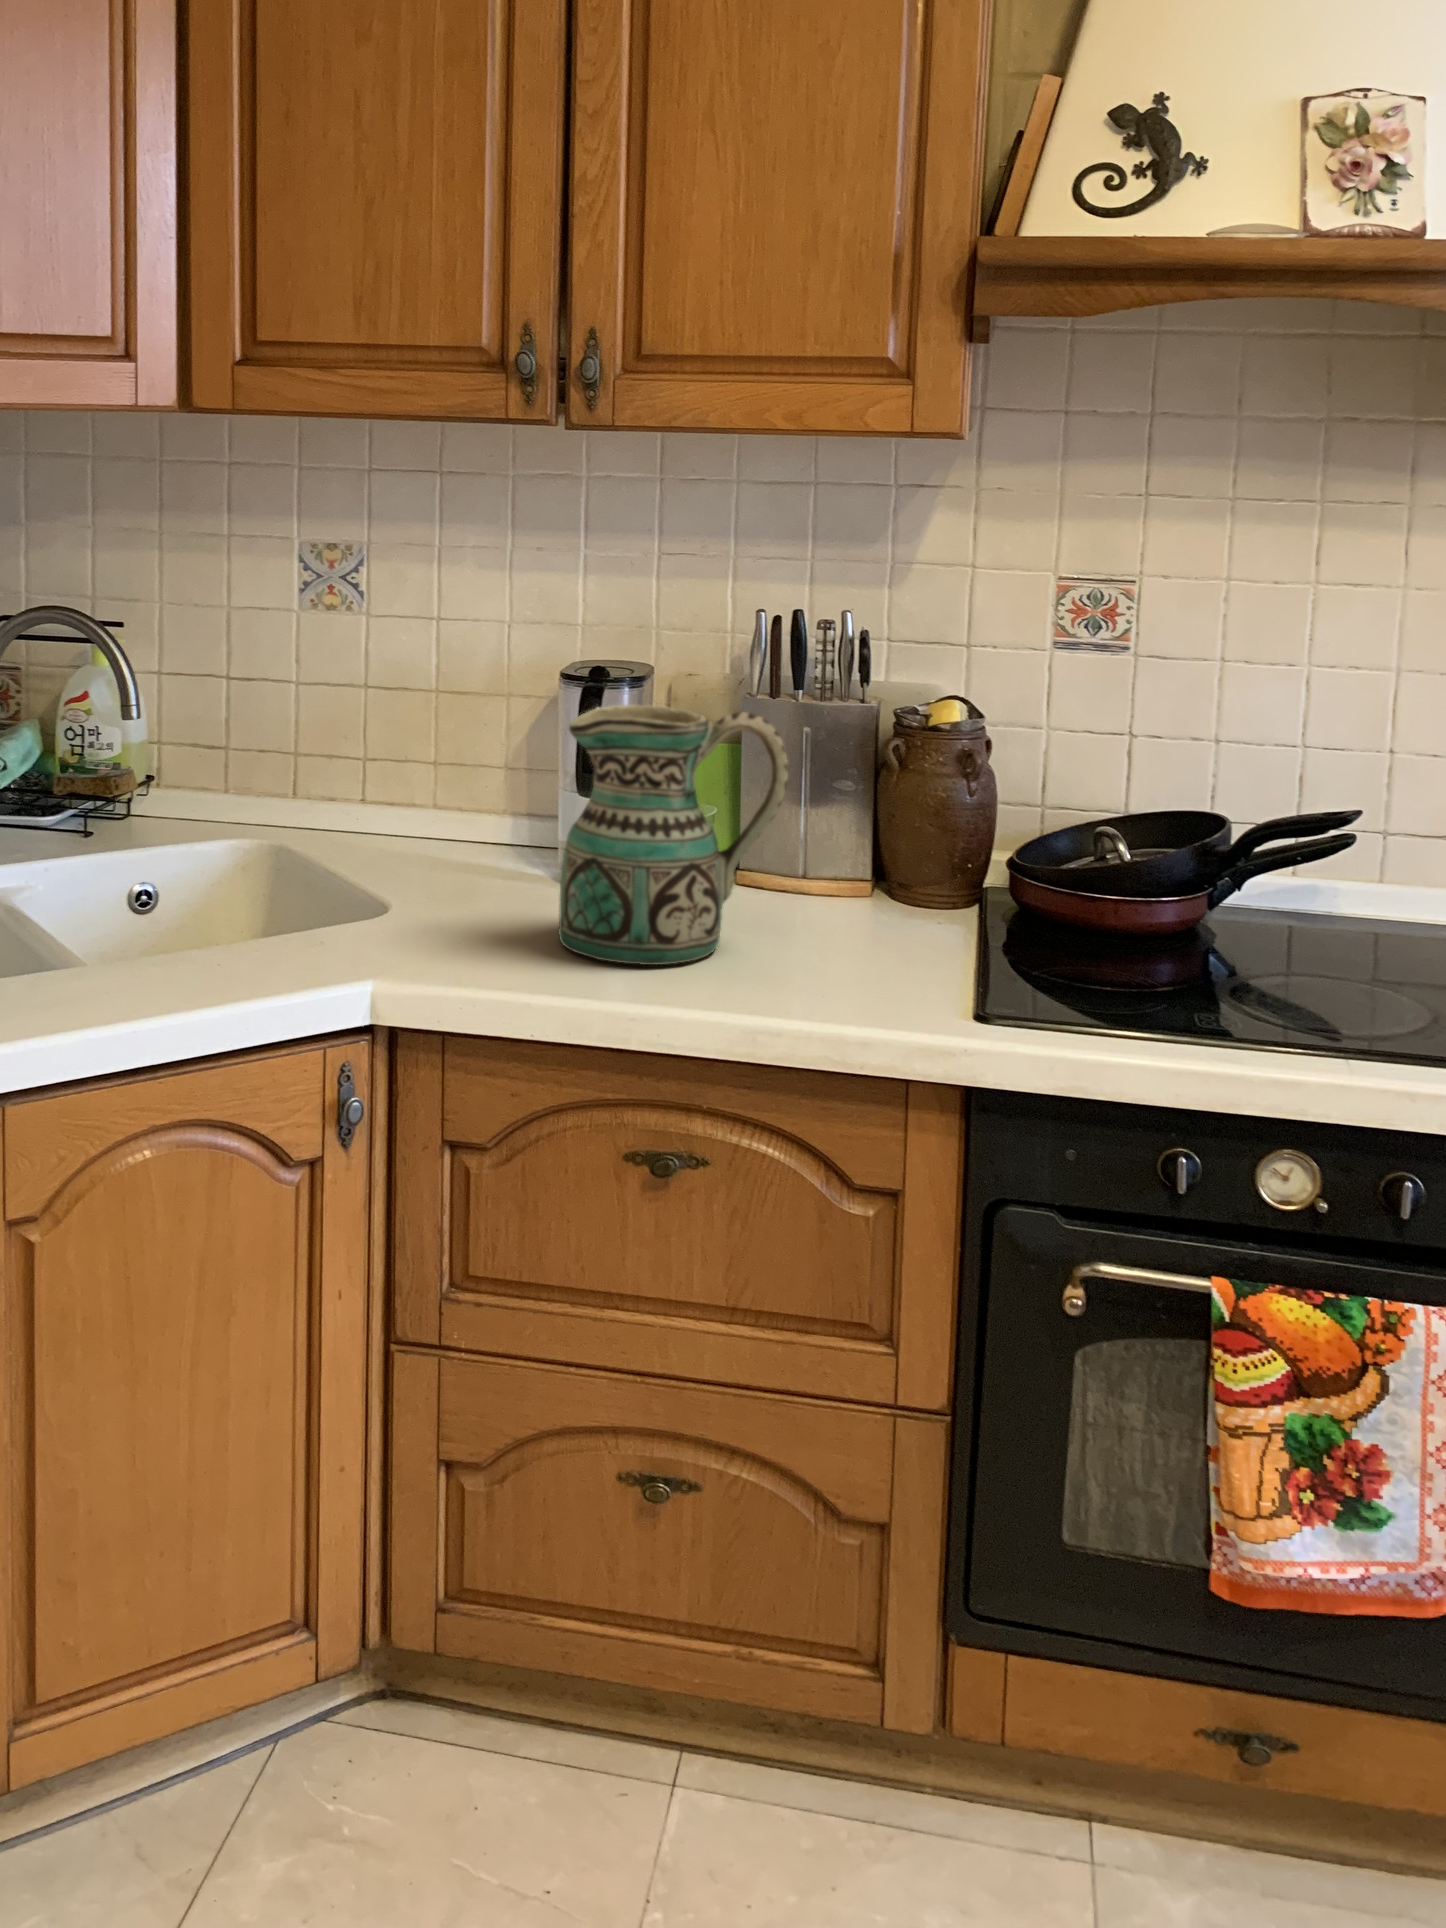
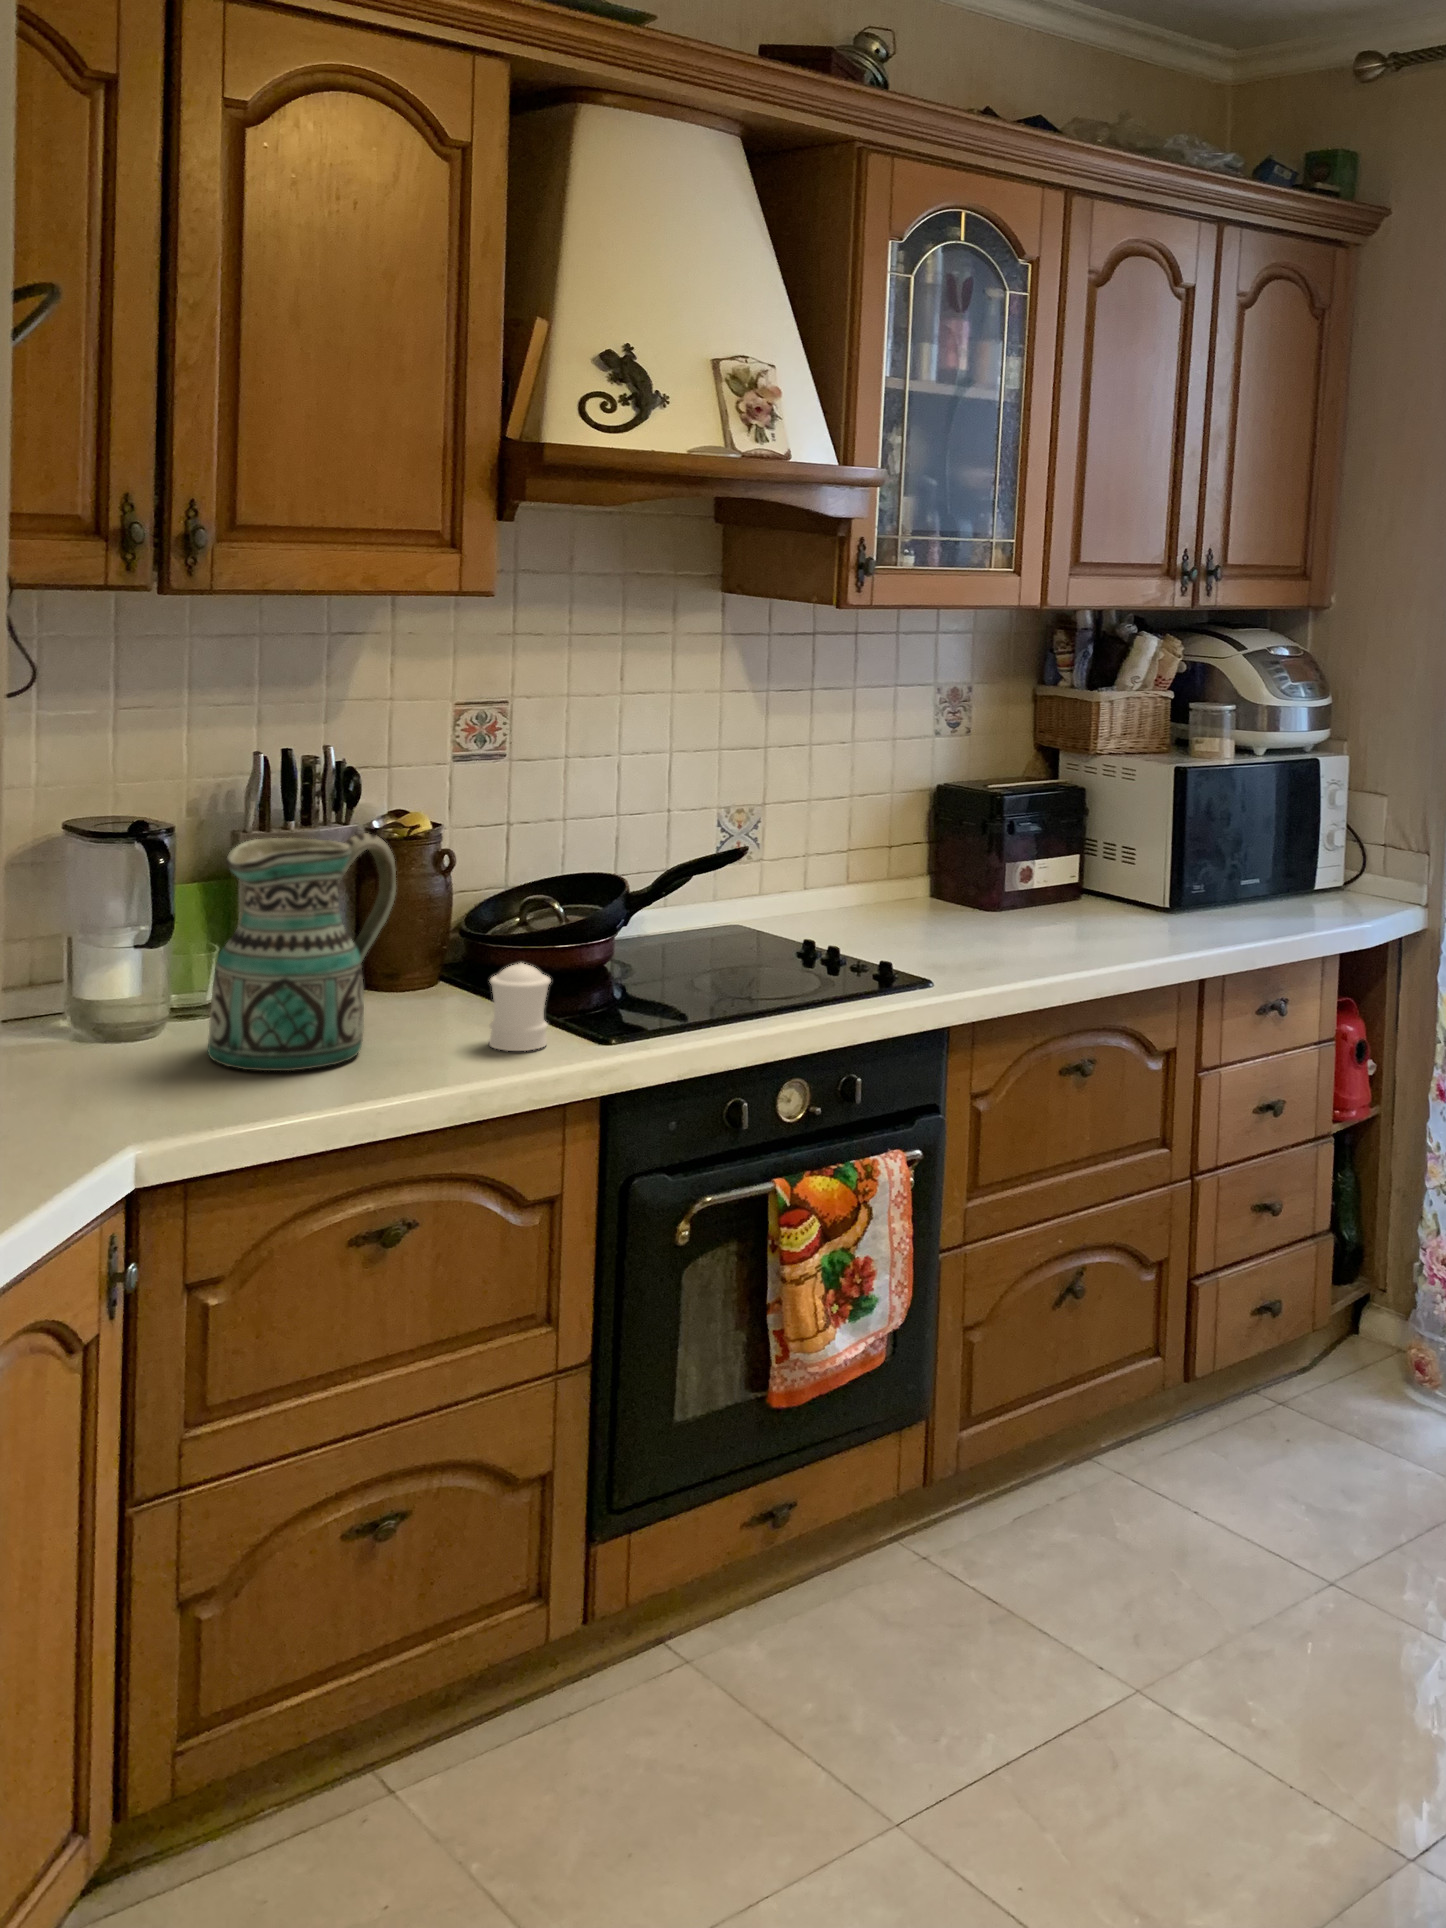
salt shaker: none [834,894,911,1005] -> present [489,963,551,1051]

